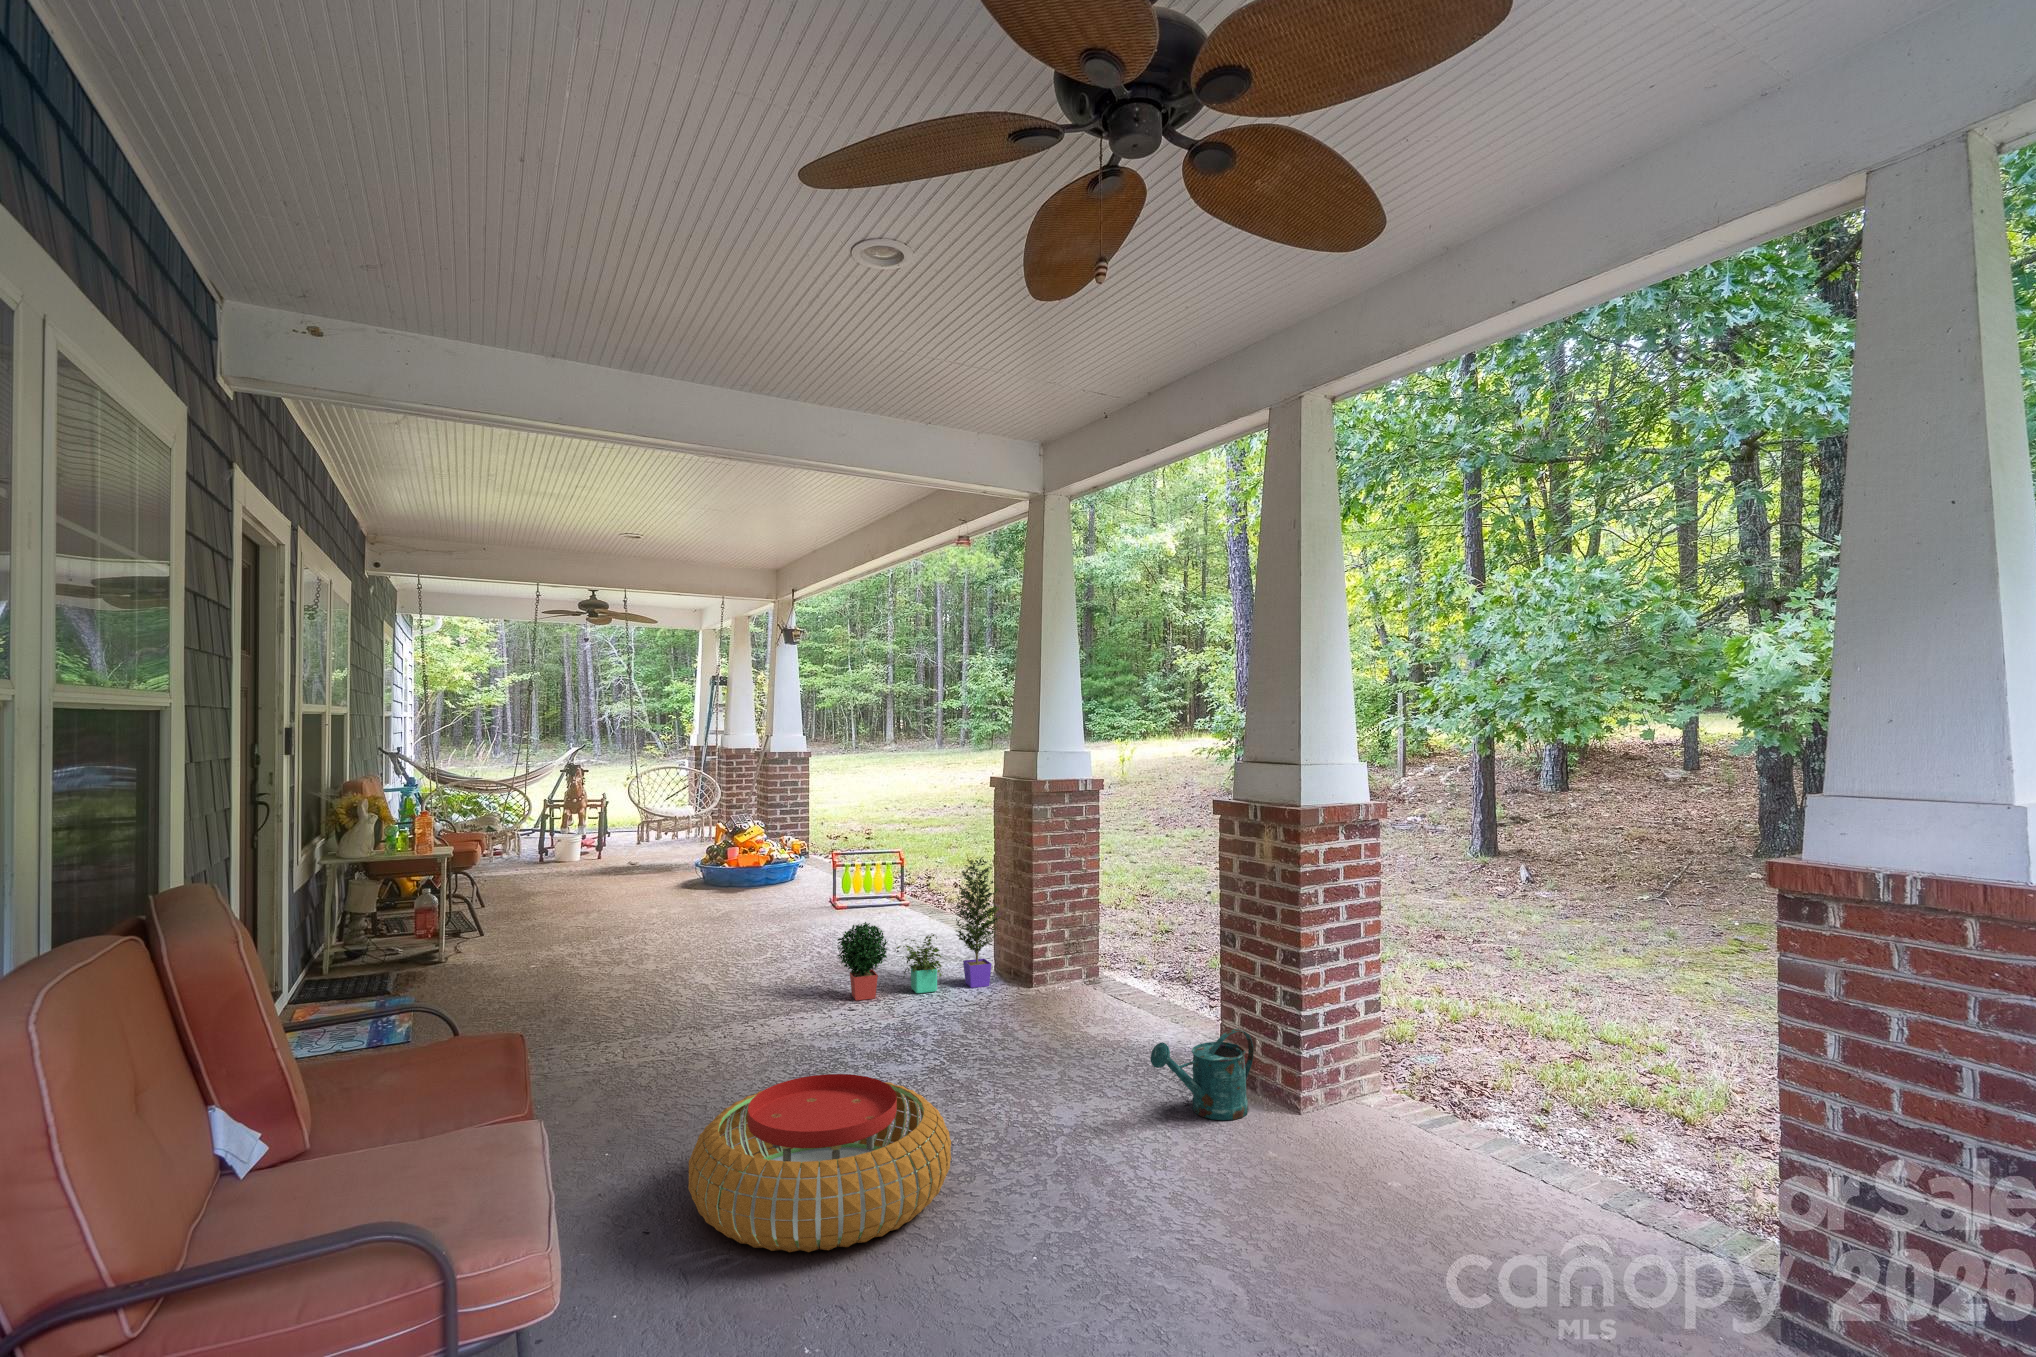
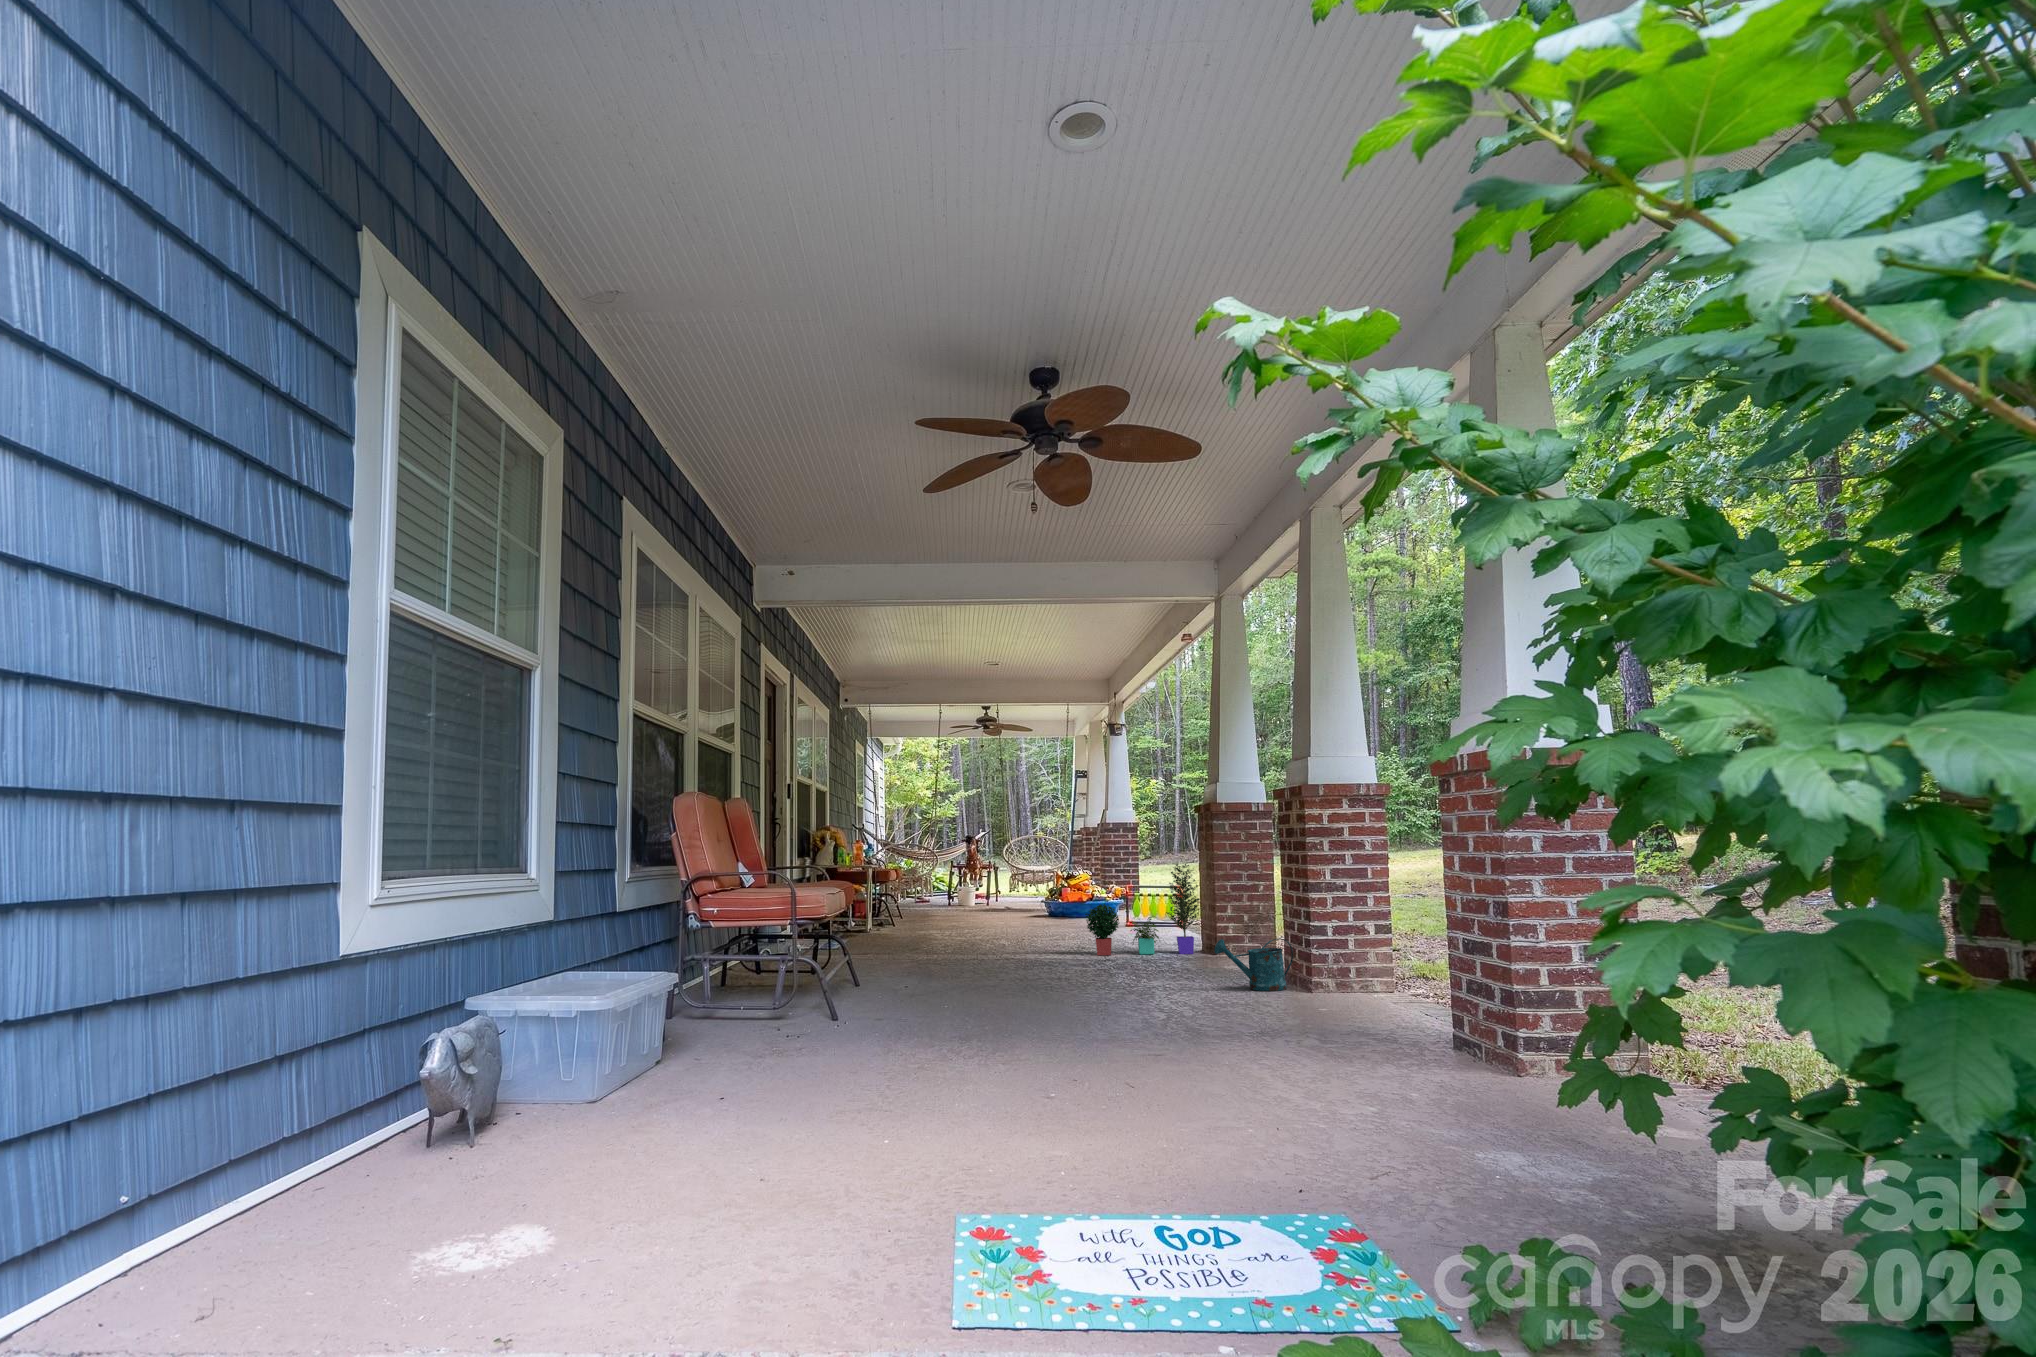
pouf: present [688,1074,951,1252] -> none [940,940,1077,1004]

